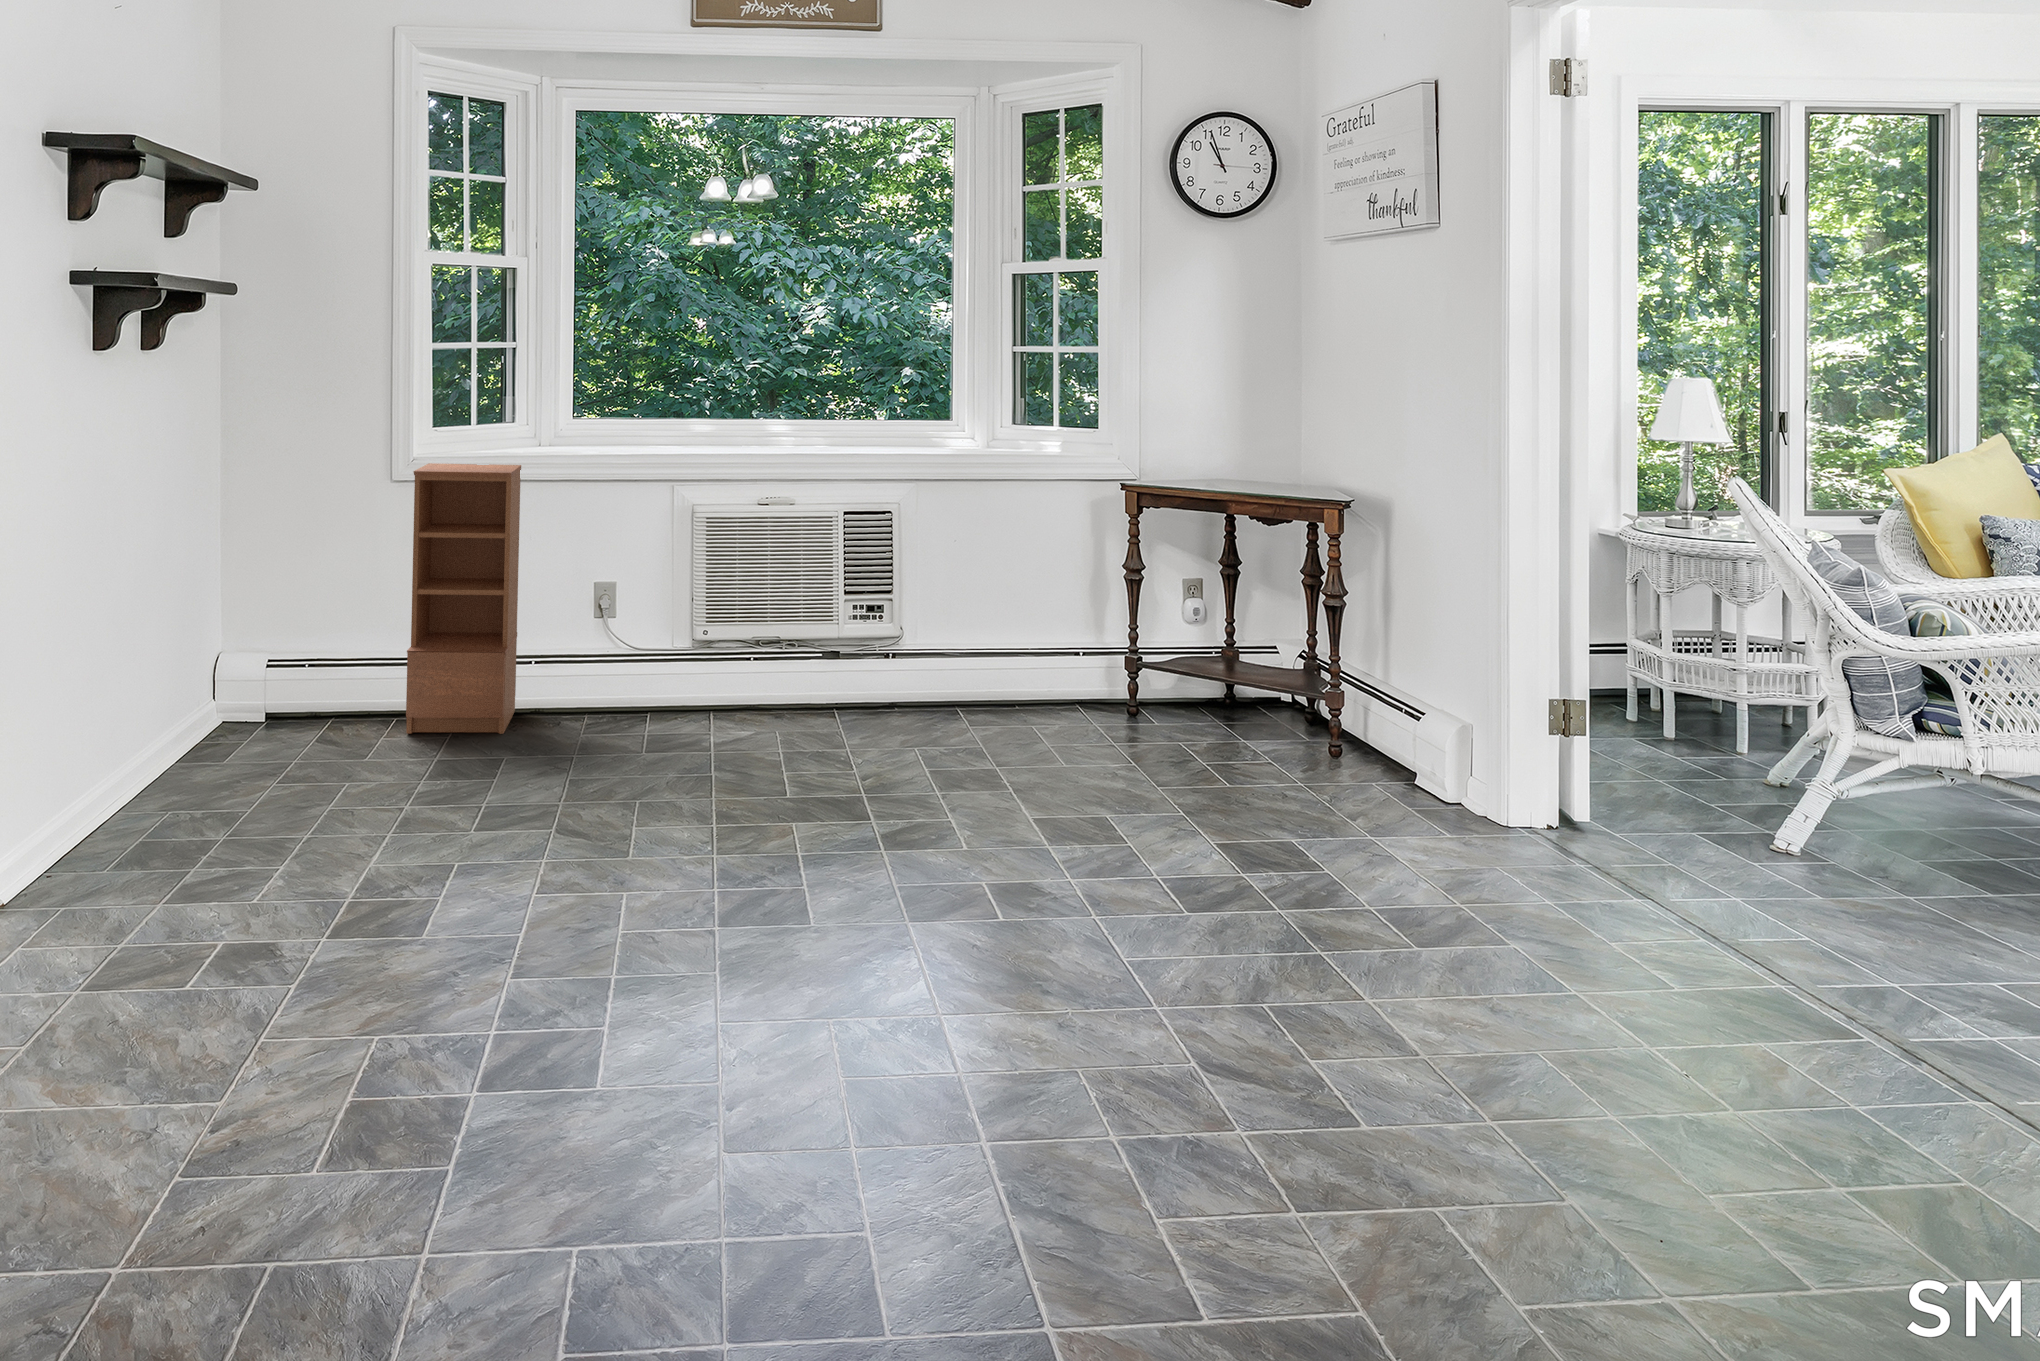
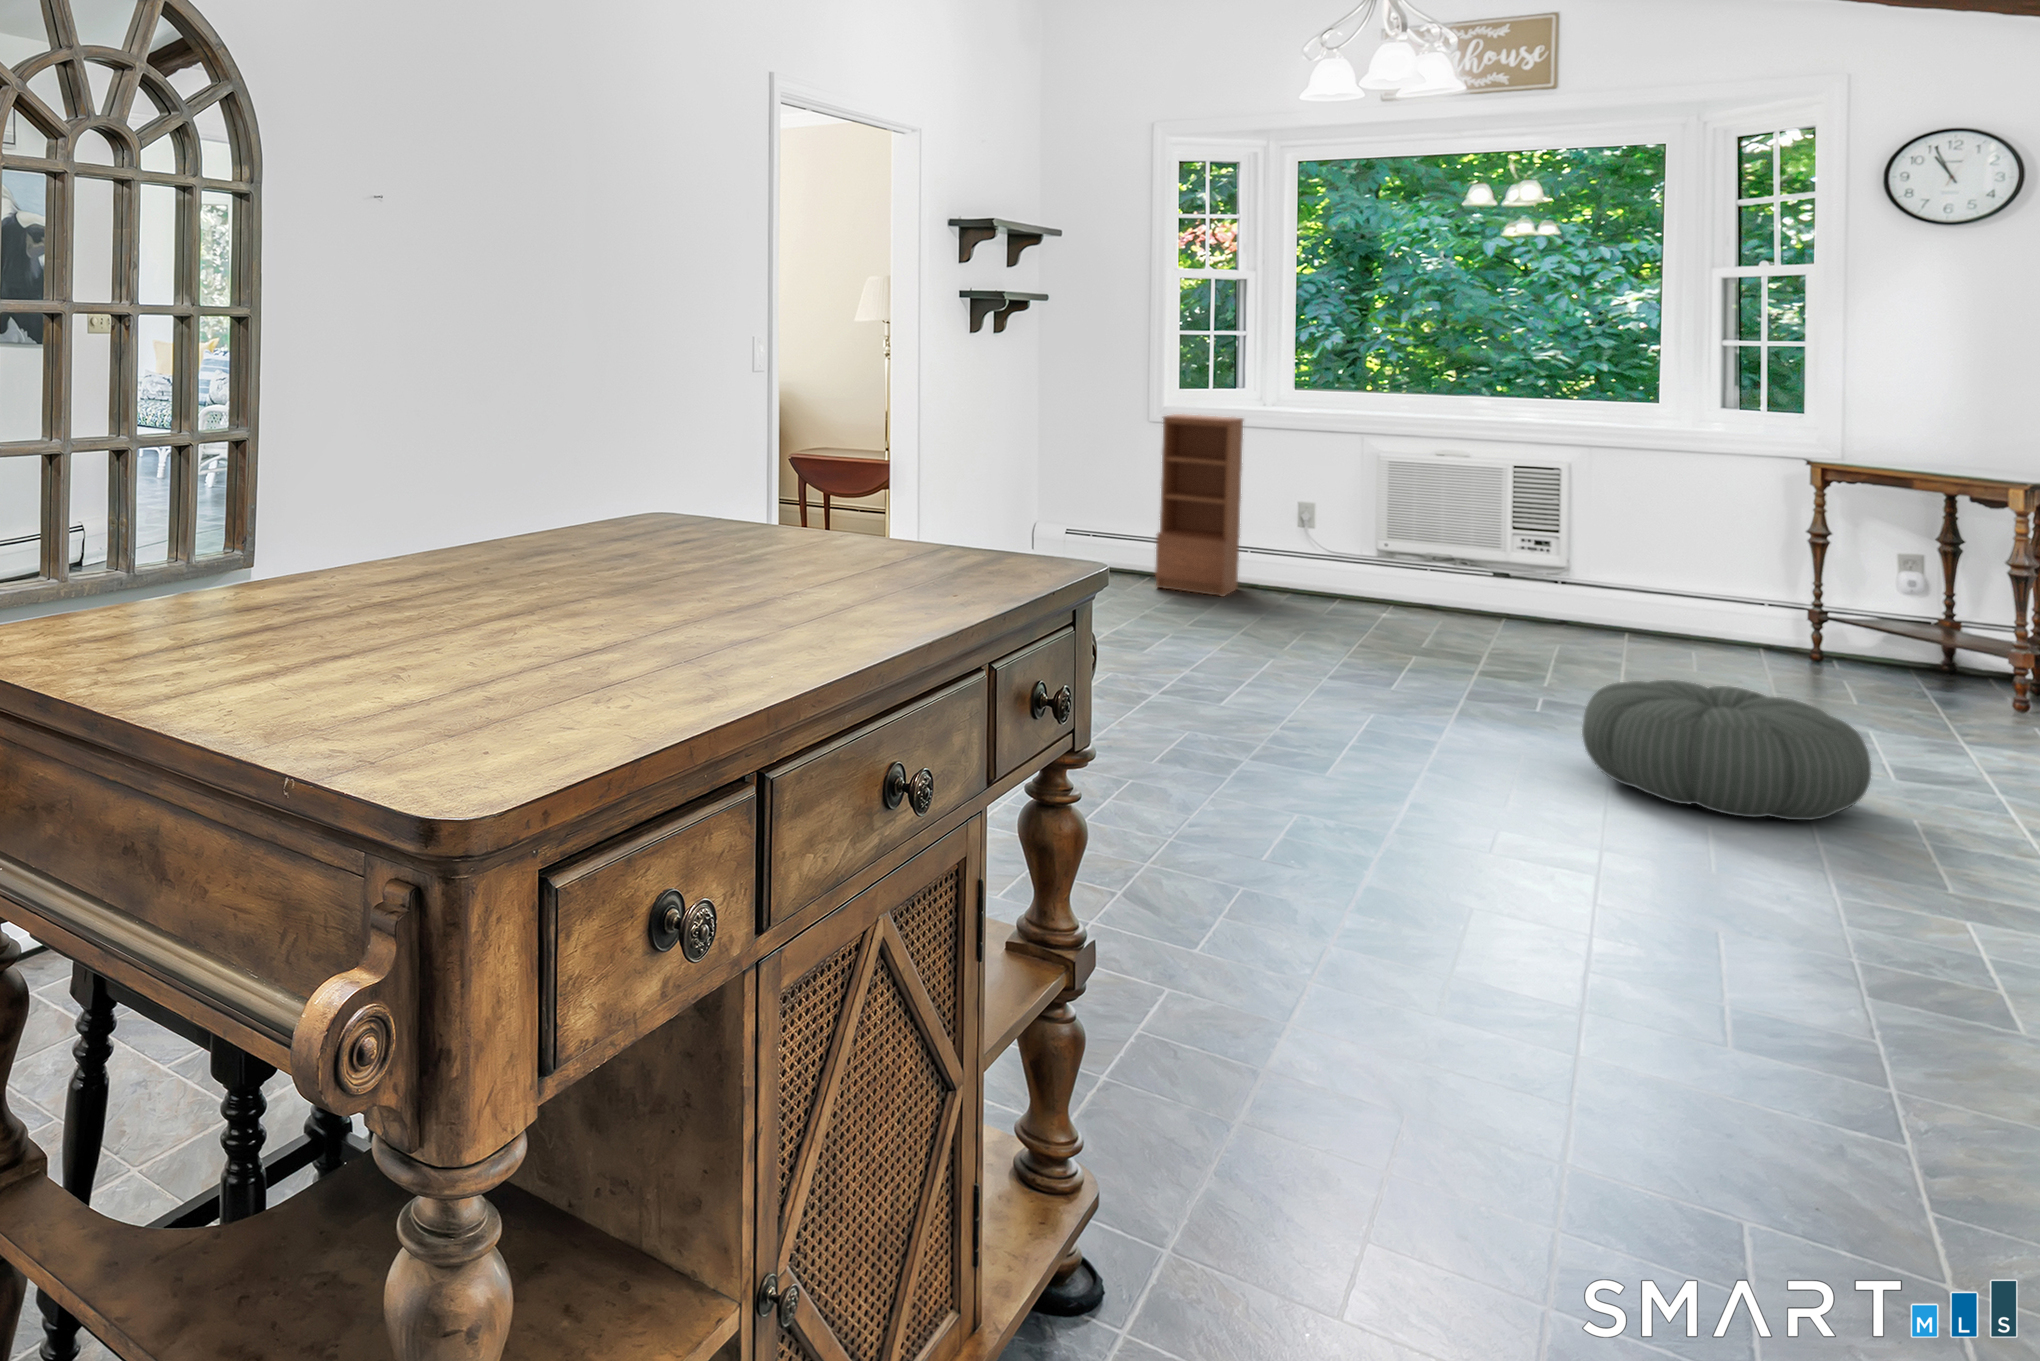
pouf: none [1190,892,1584,1175] -> present [1582,680,1871,820]

